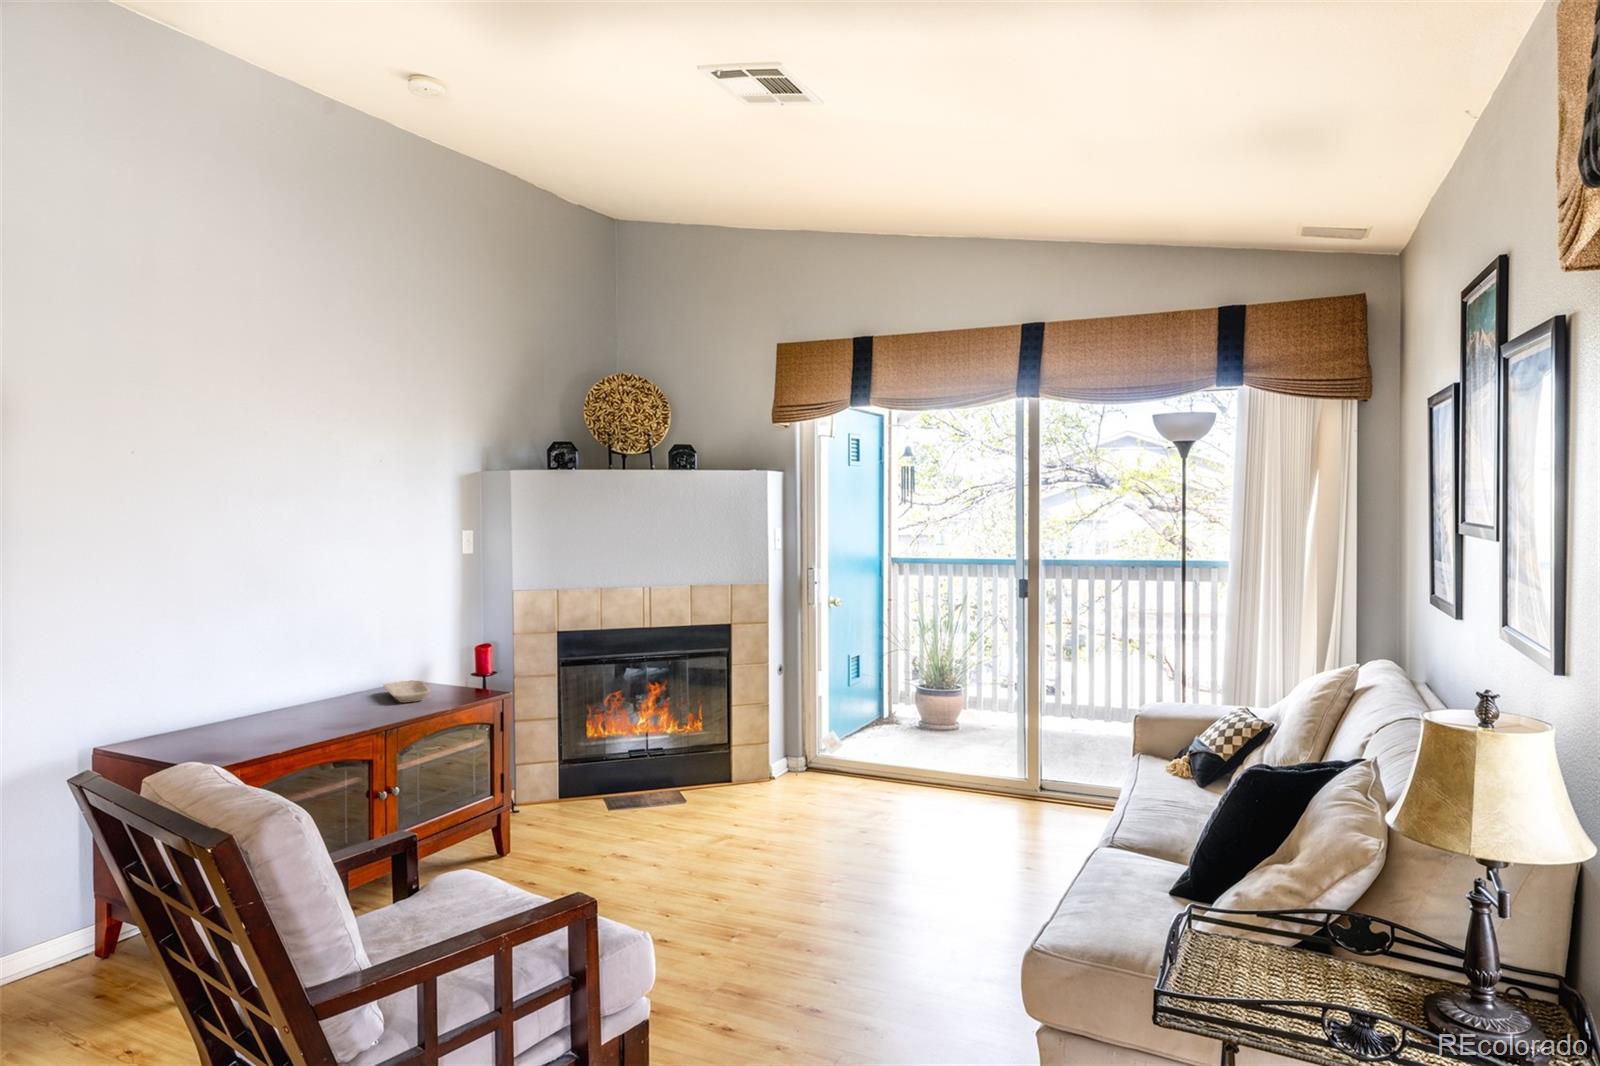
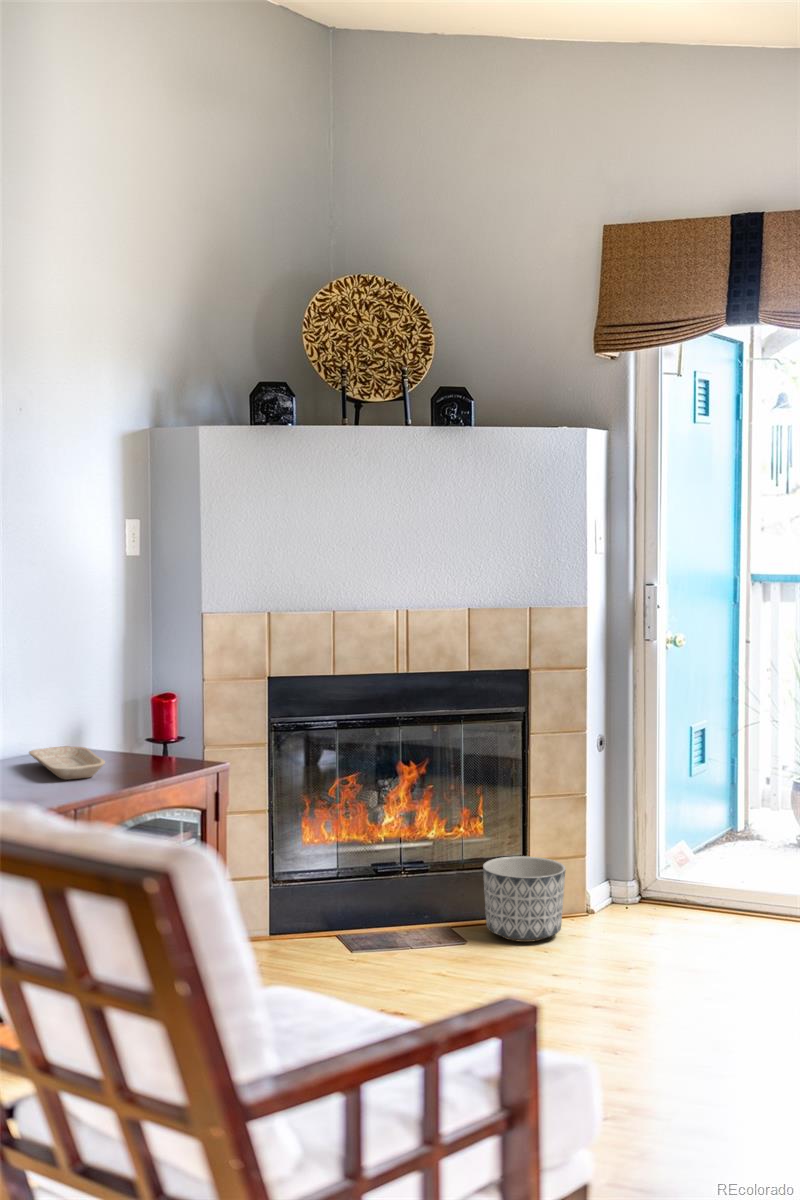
planter: none [700,744,753,799] -> present [483,856,565,942]

